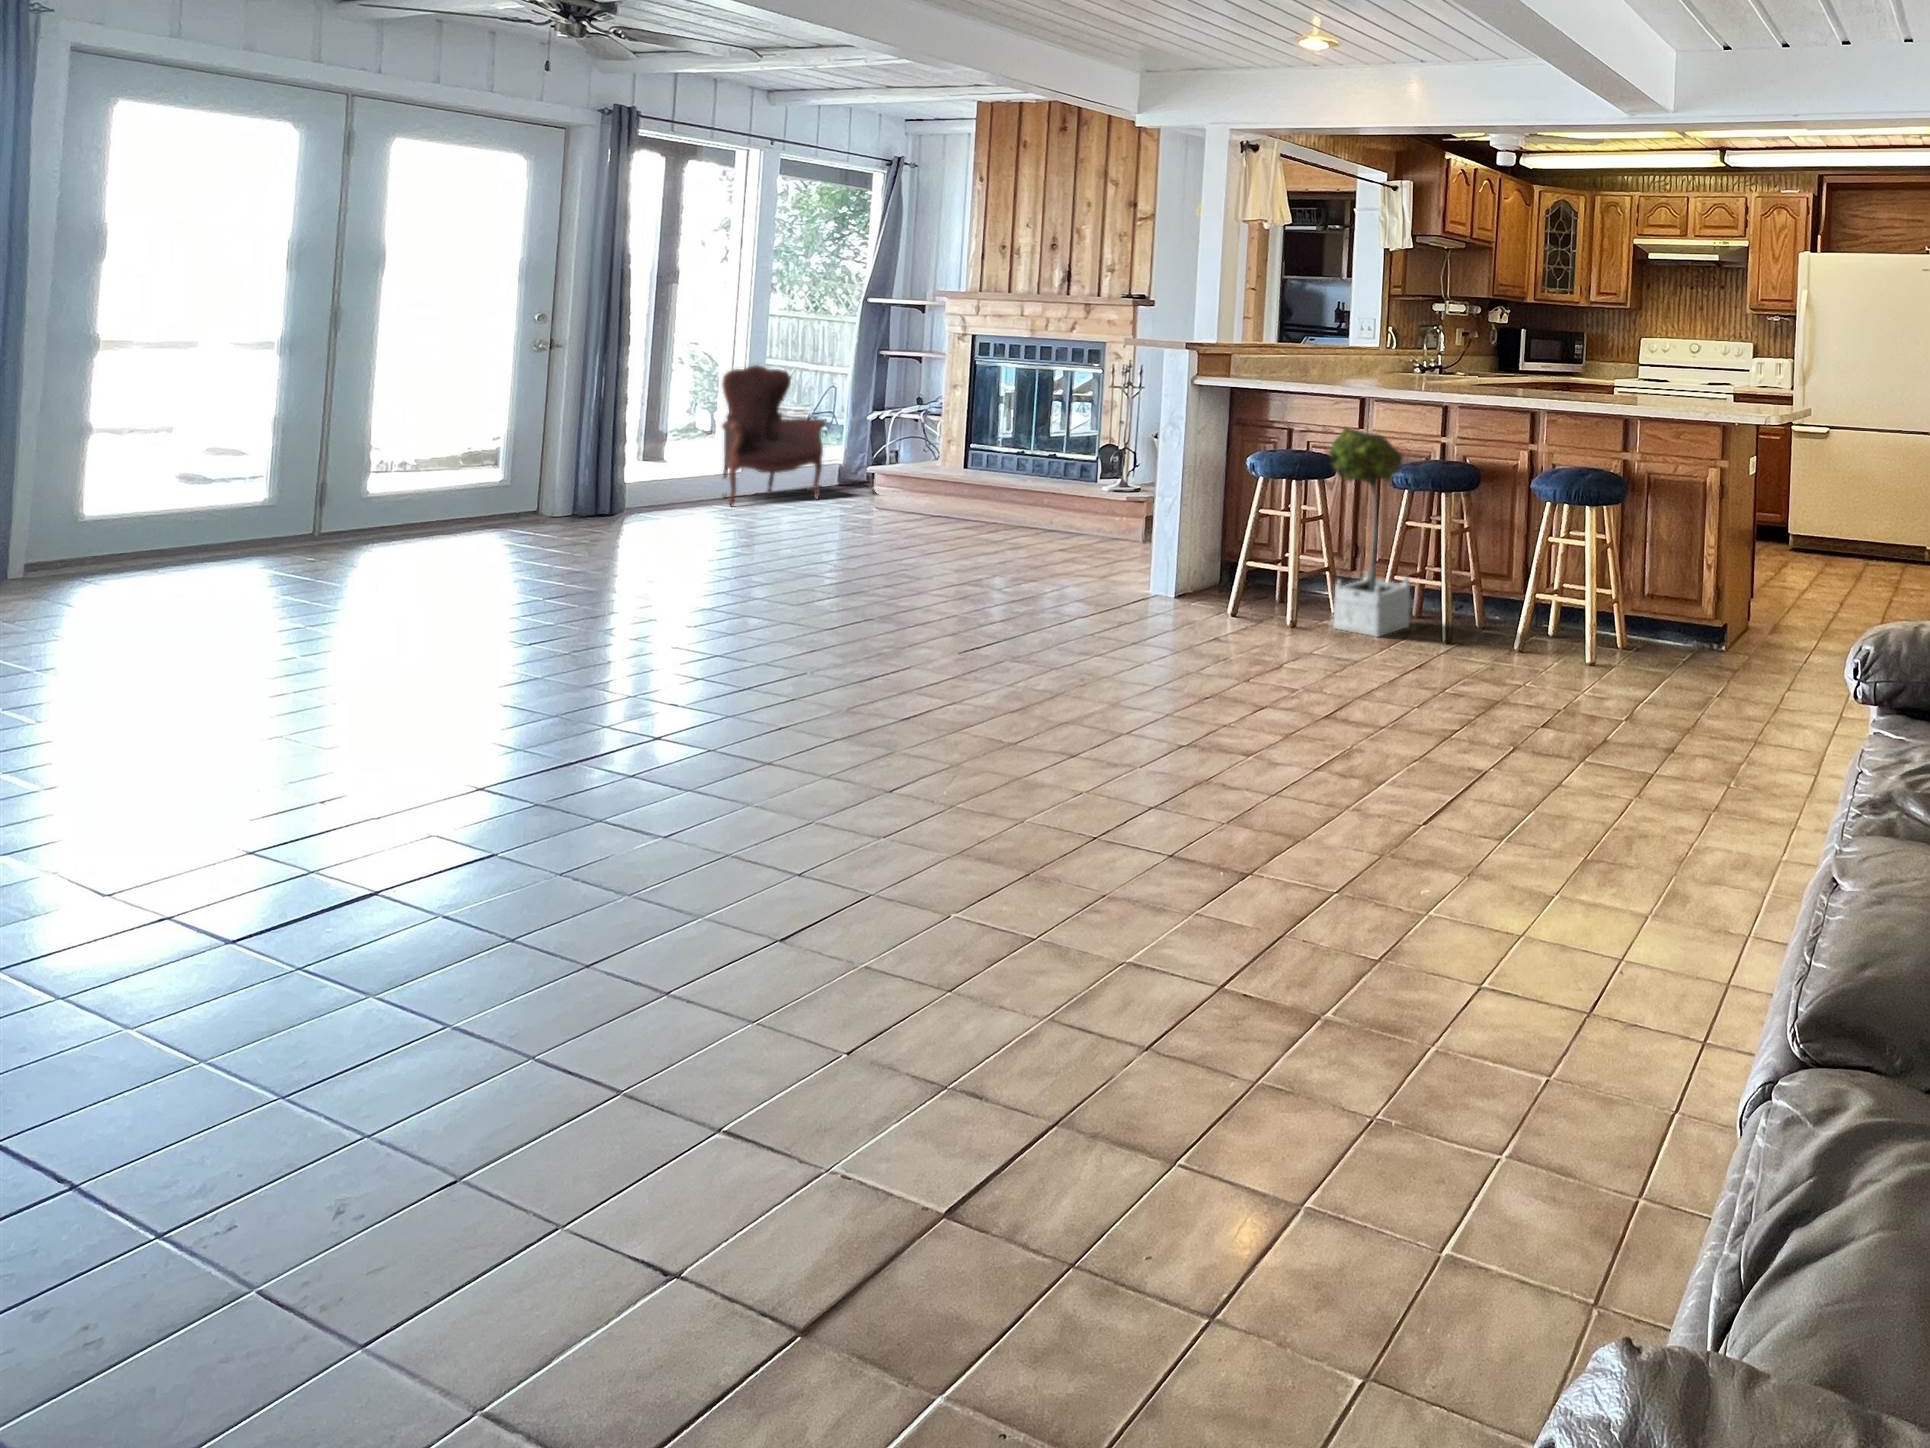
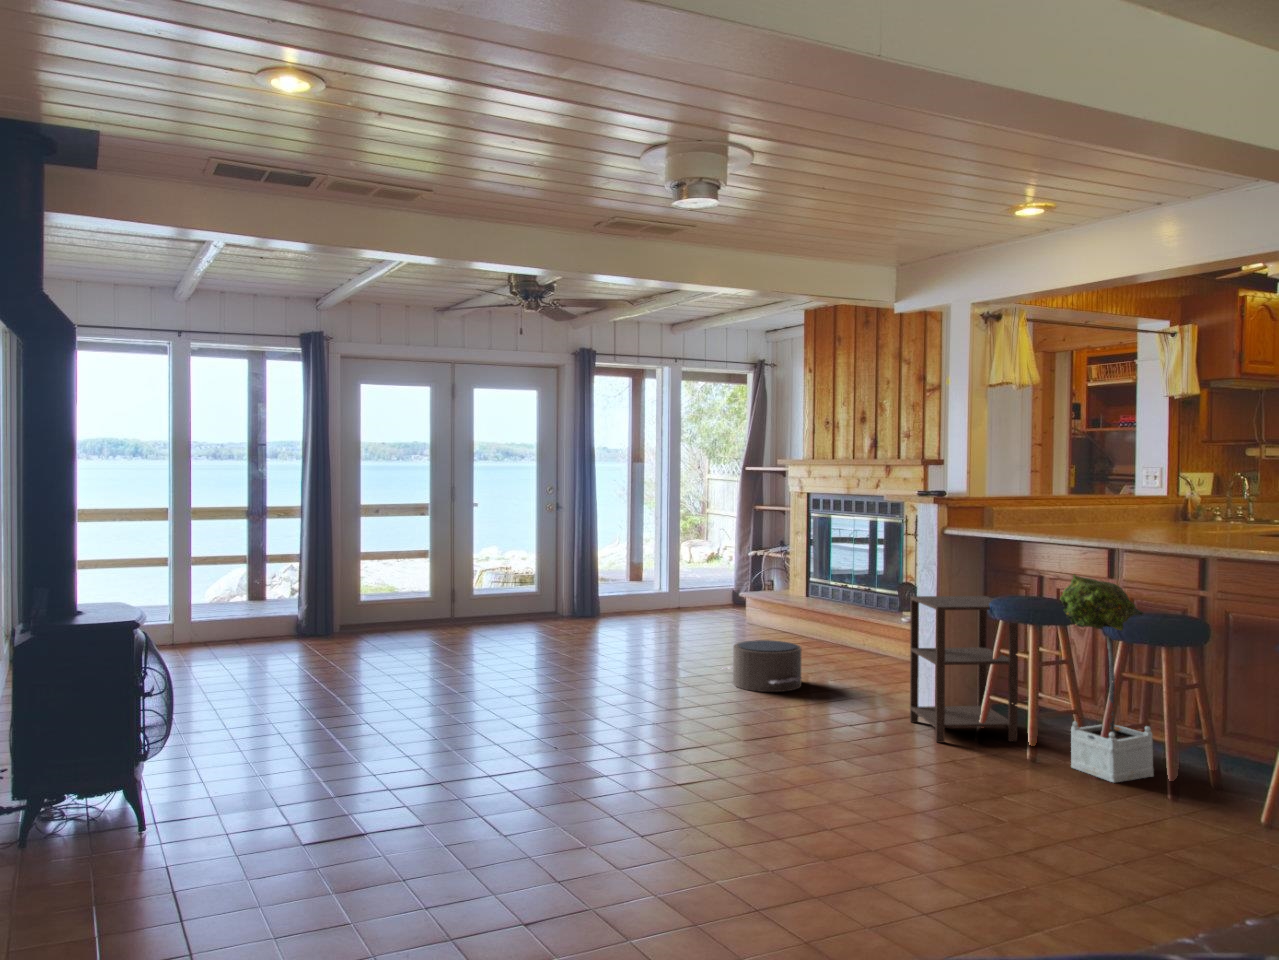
armchair: present [722,365,825,506] -> none [657,518,719,617]
side table: none [1147,454,1278,621] -> present [910,596,1018,742]
pouf: none [875,523,1000,589] -> present [722,640,802,692]

